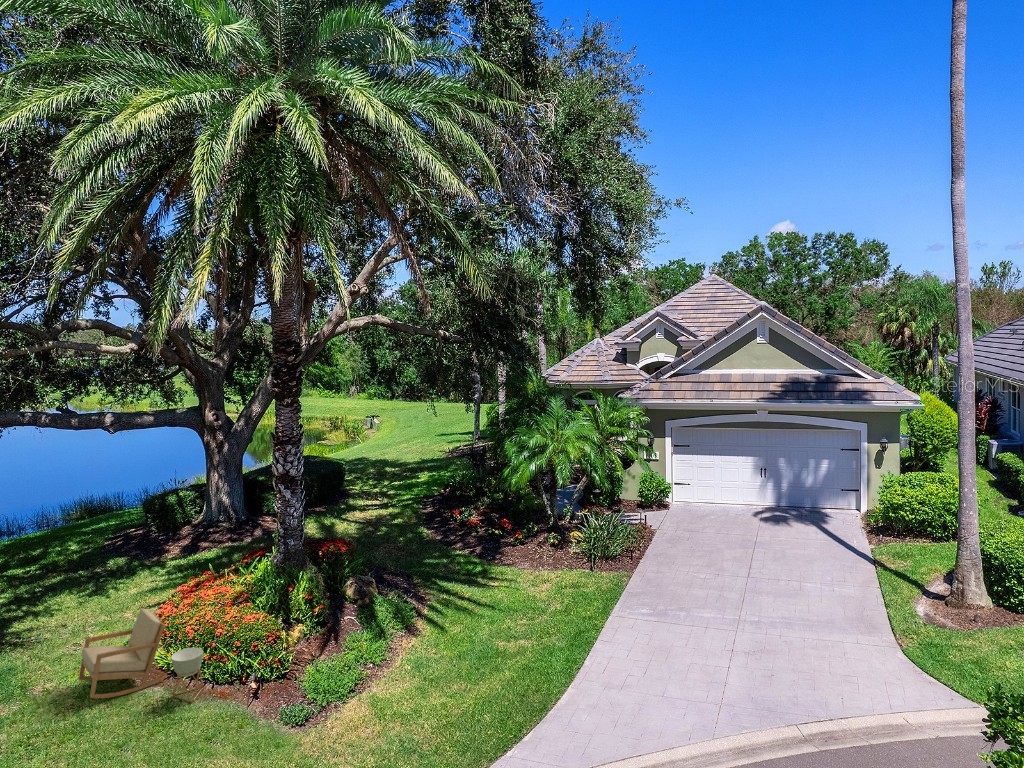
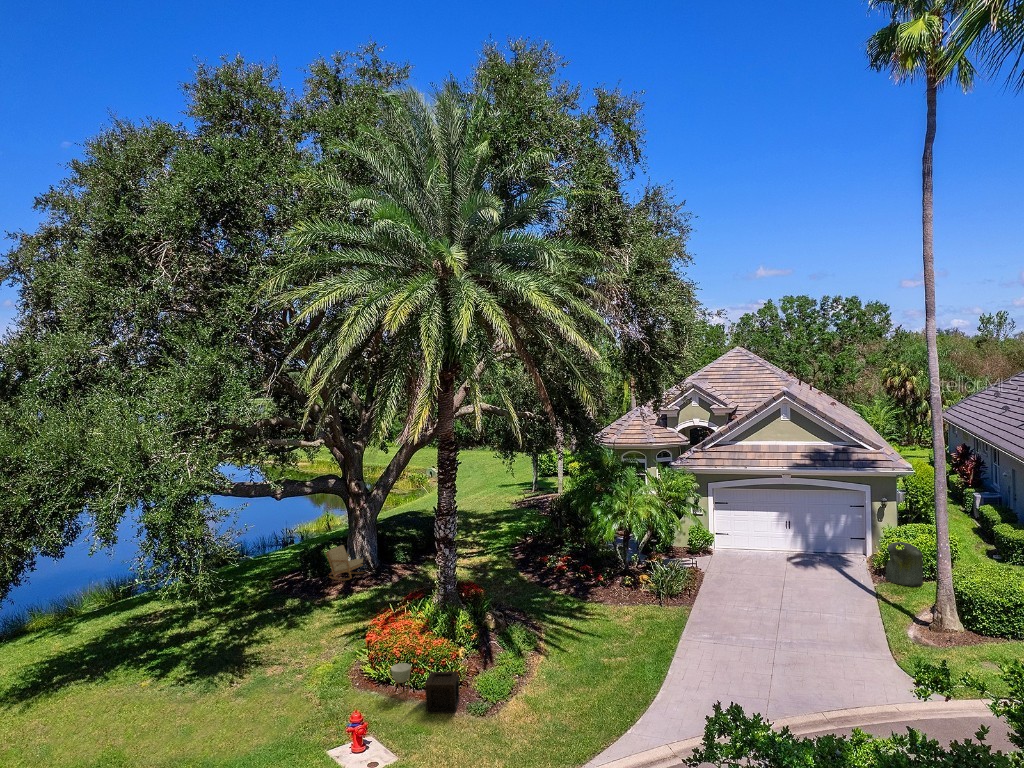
trash can: none [883,493,933,550] -> present [885,542,923,587]
chair: present [79,609,167,698] -> present [326,545,365,580]
wooden crate: none [214,660,275,722] -> present [425,671,459,713]

